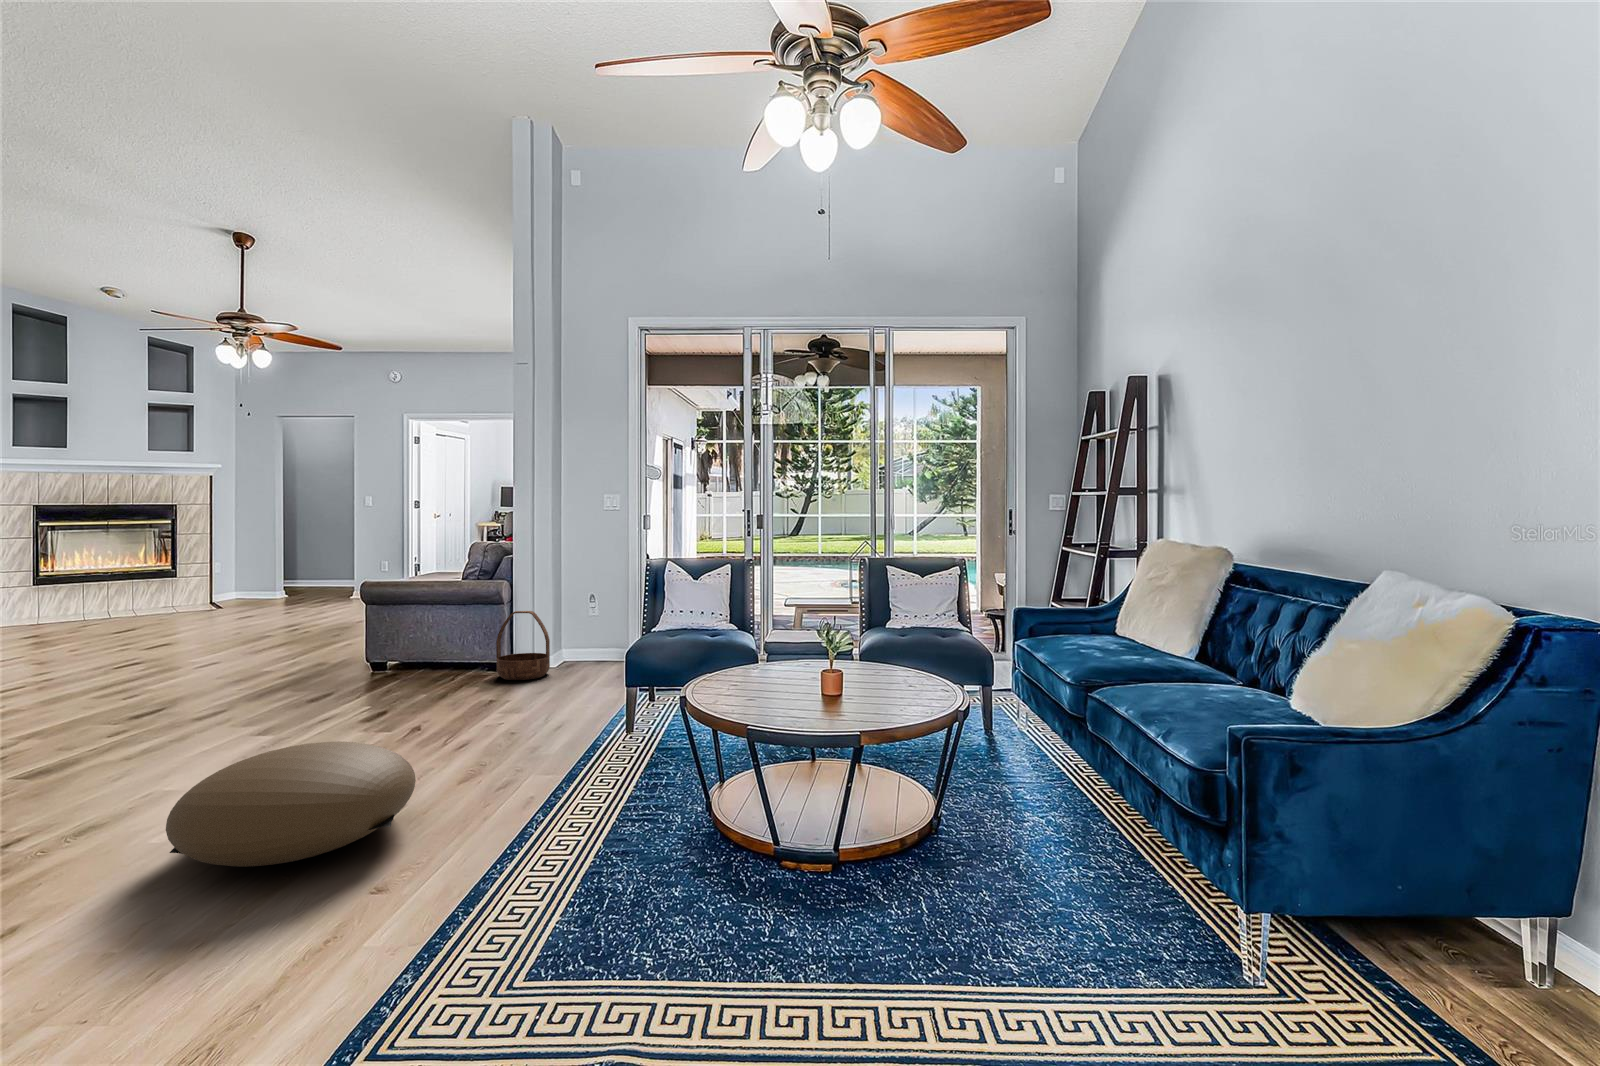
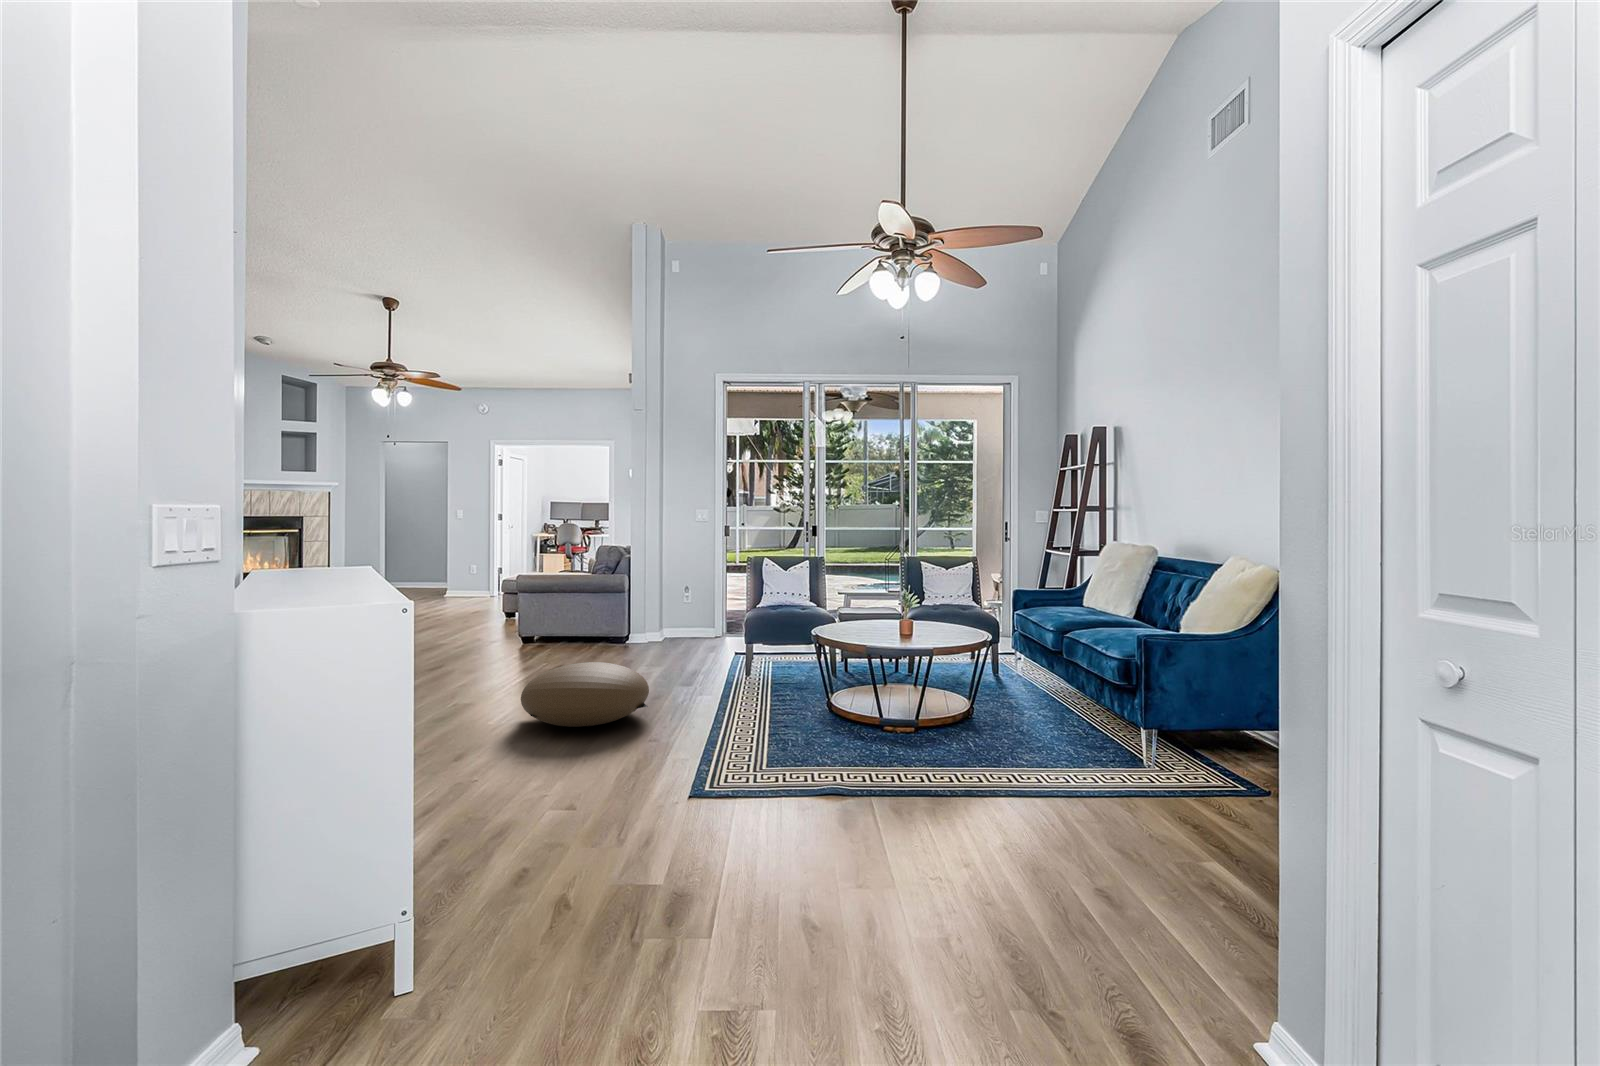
basket: present [496,611,550,680] -> none [626,596,664,647]

